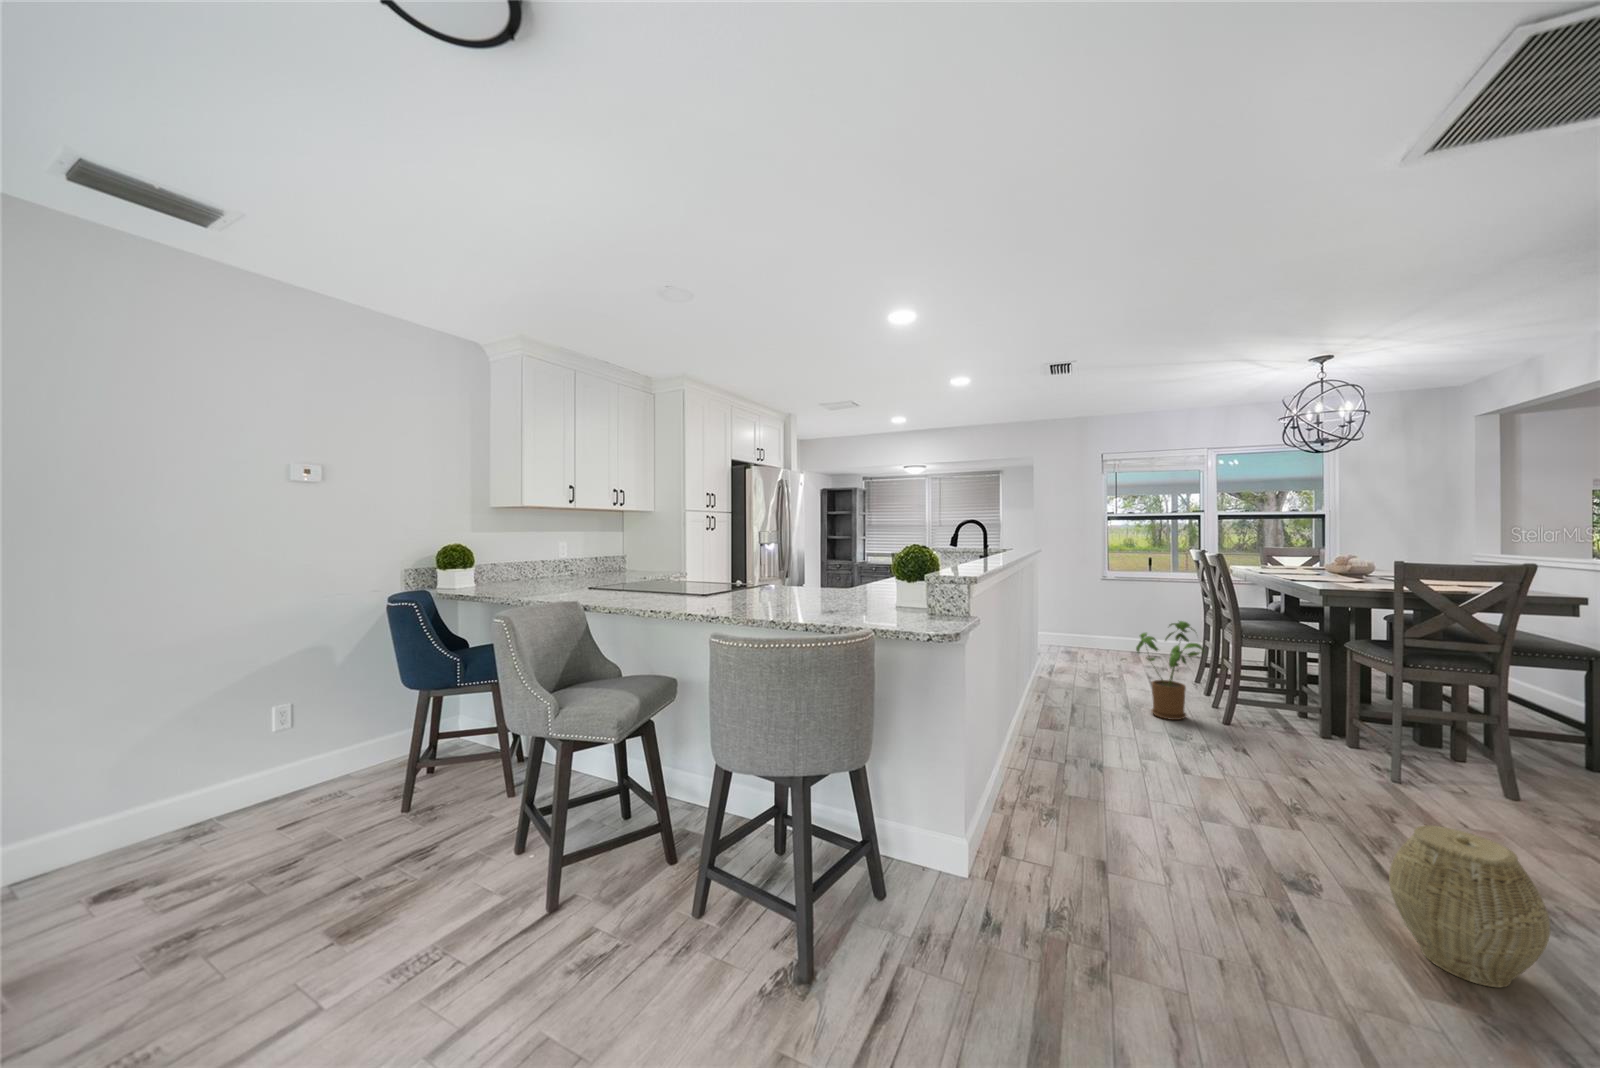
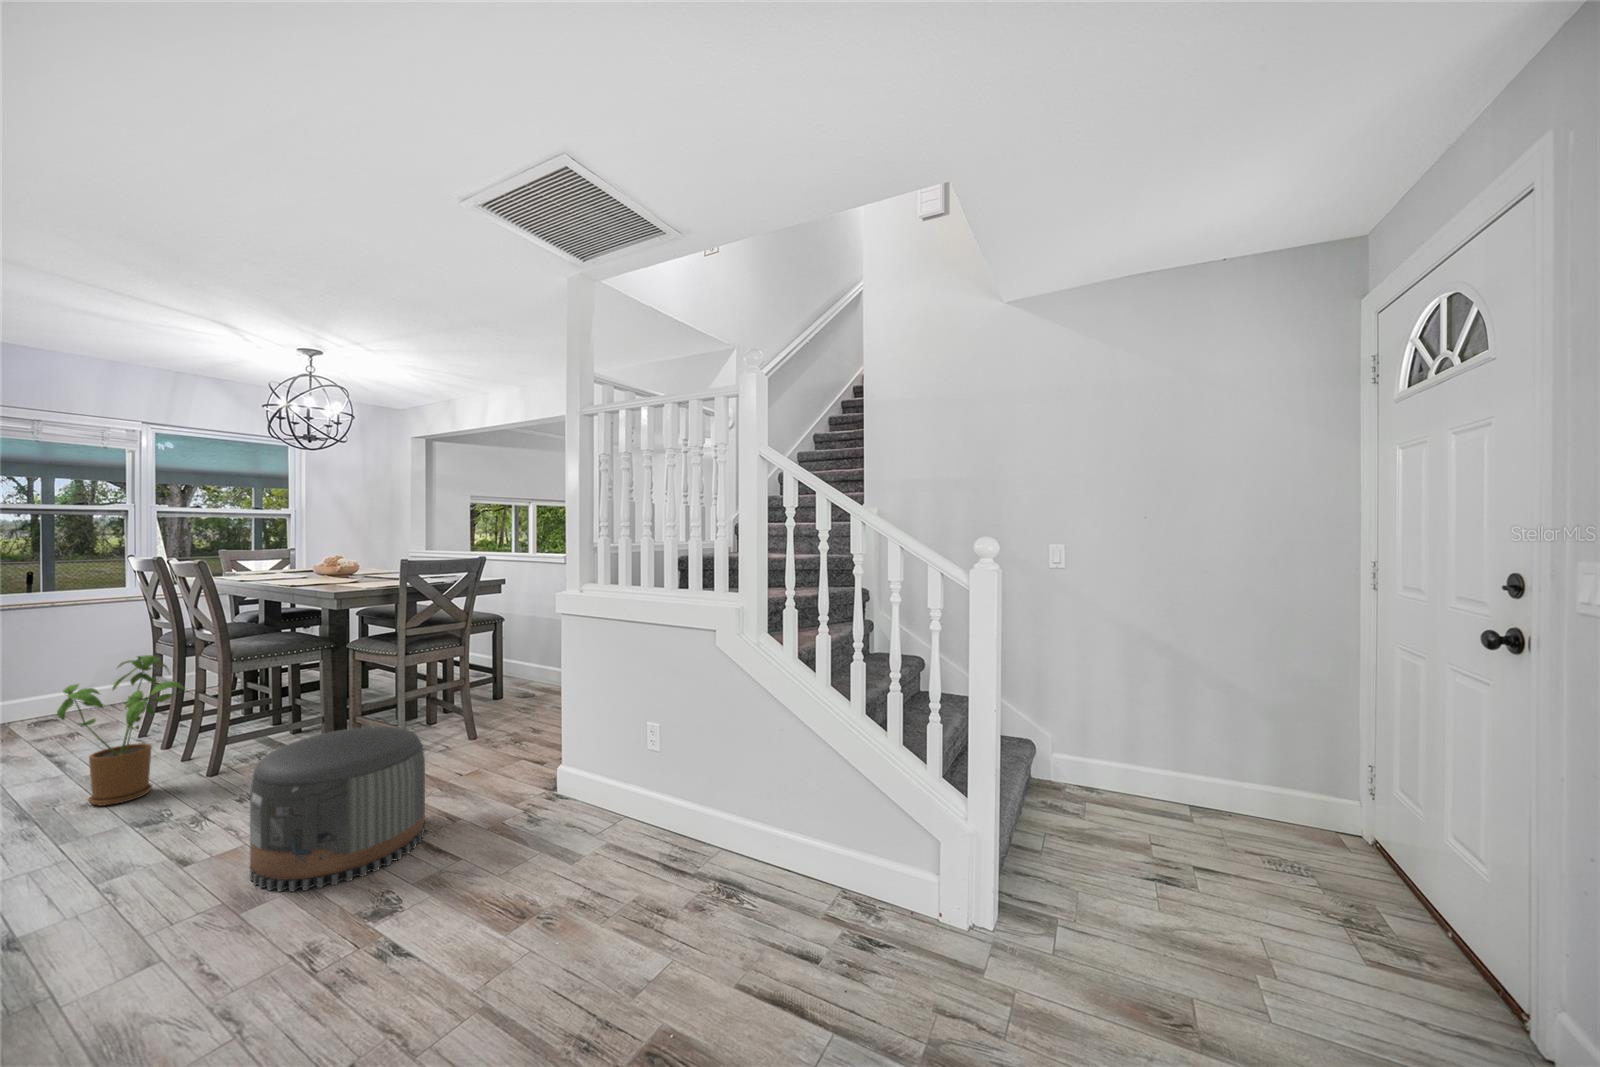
pouf: none [1215,711,1382,858] -> present [250,727,425,891]
woven basket: present [1389,826,1550,987] -> none [467,776,563,904]

